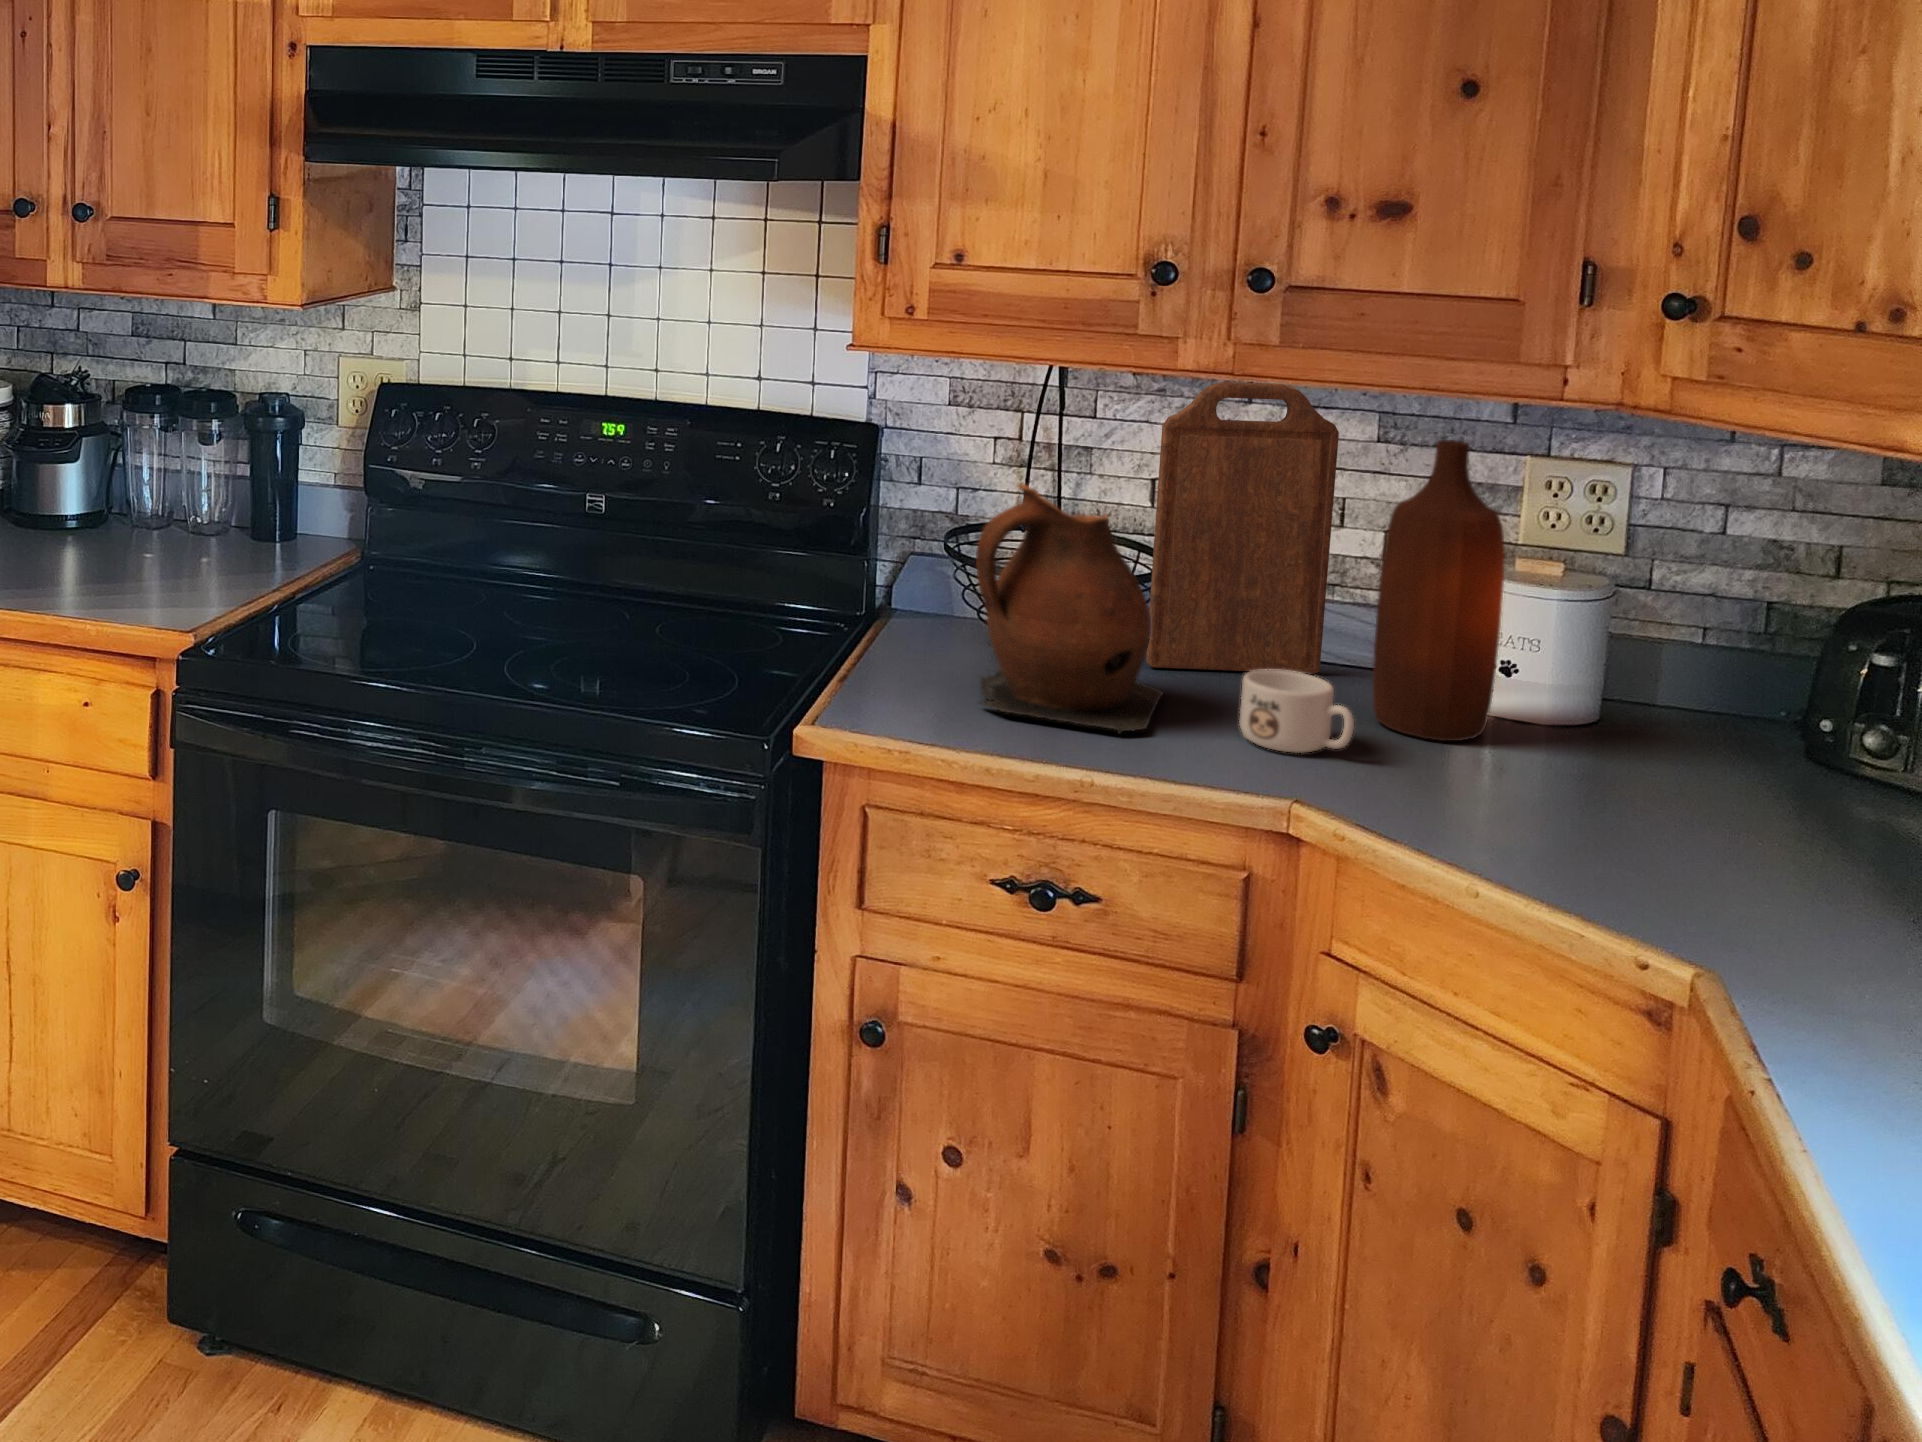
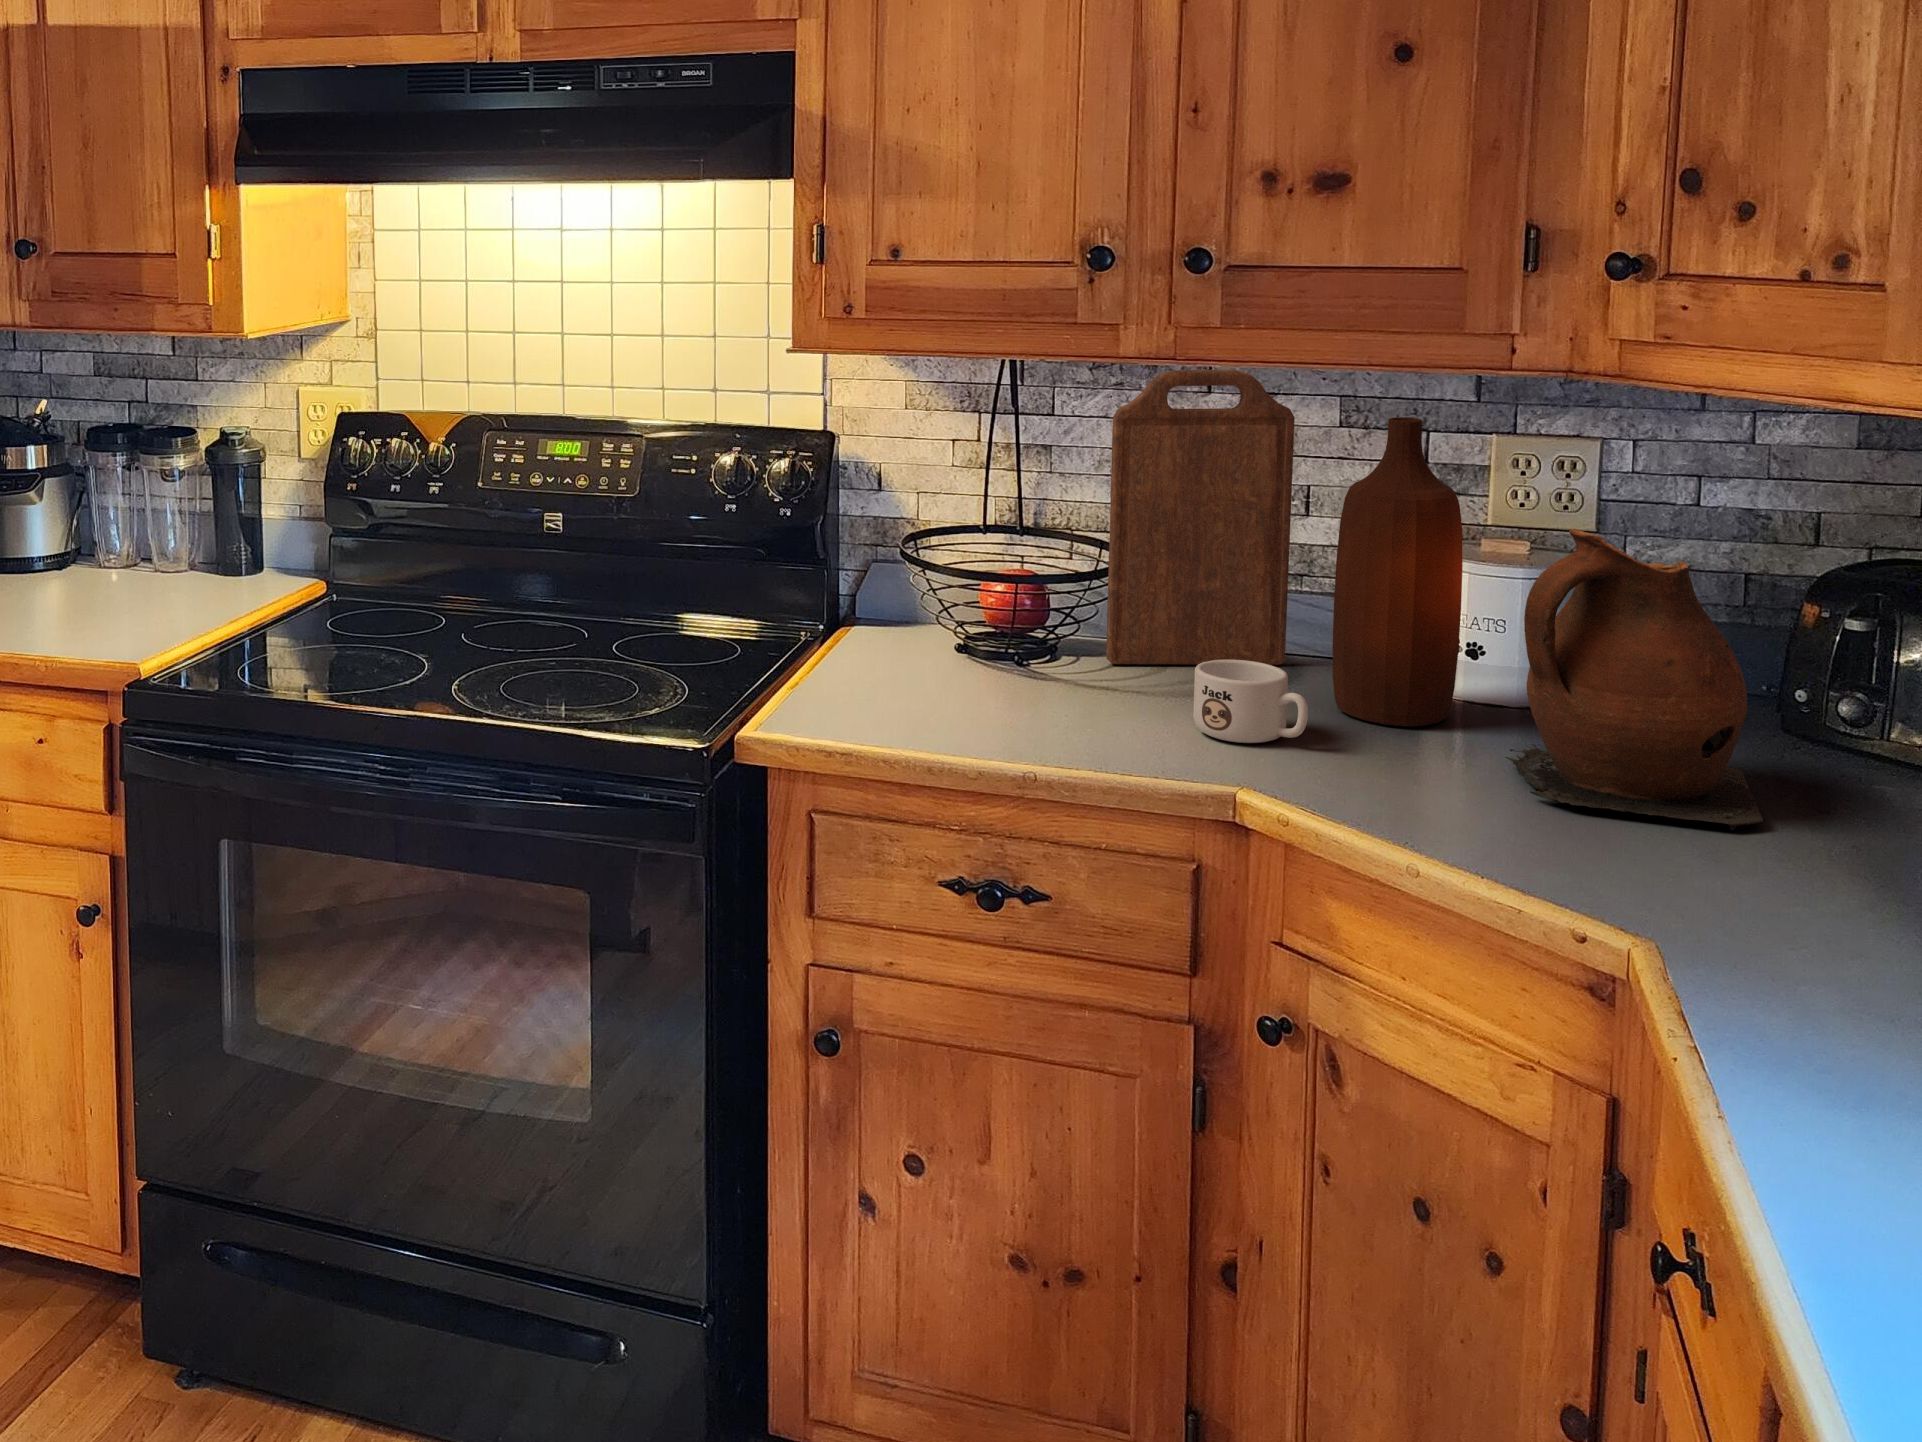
ceramic pitcher: present [976,484,1163,734] -> present [1505,529,1763,830]

